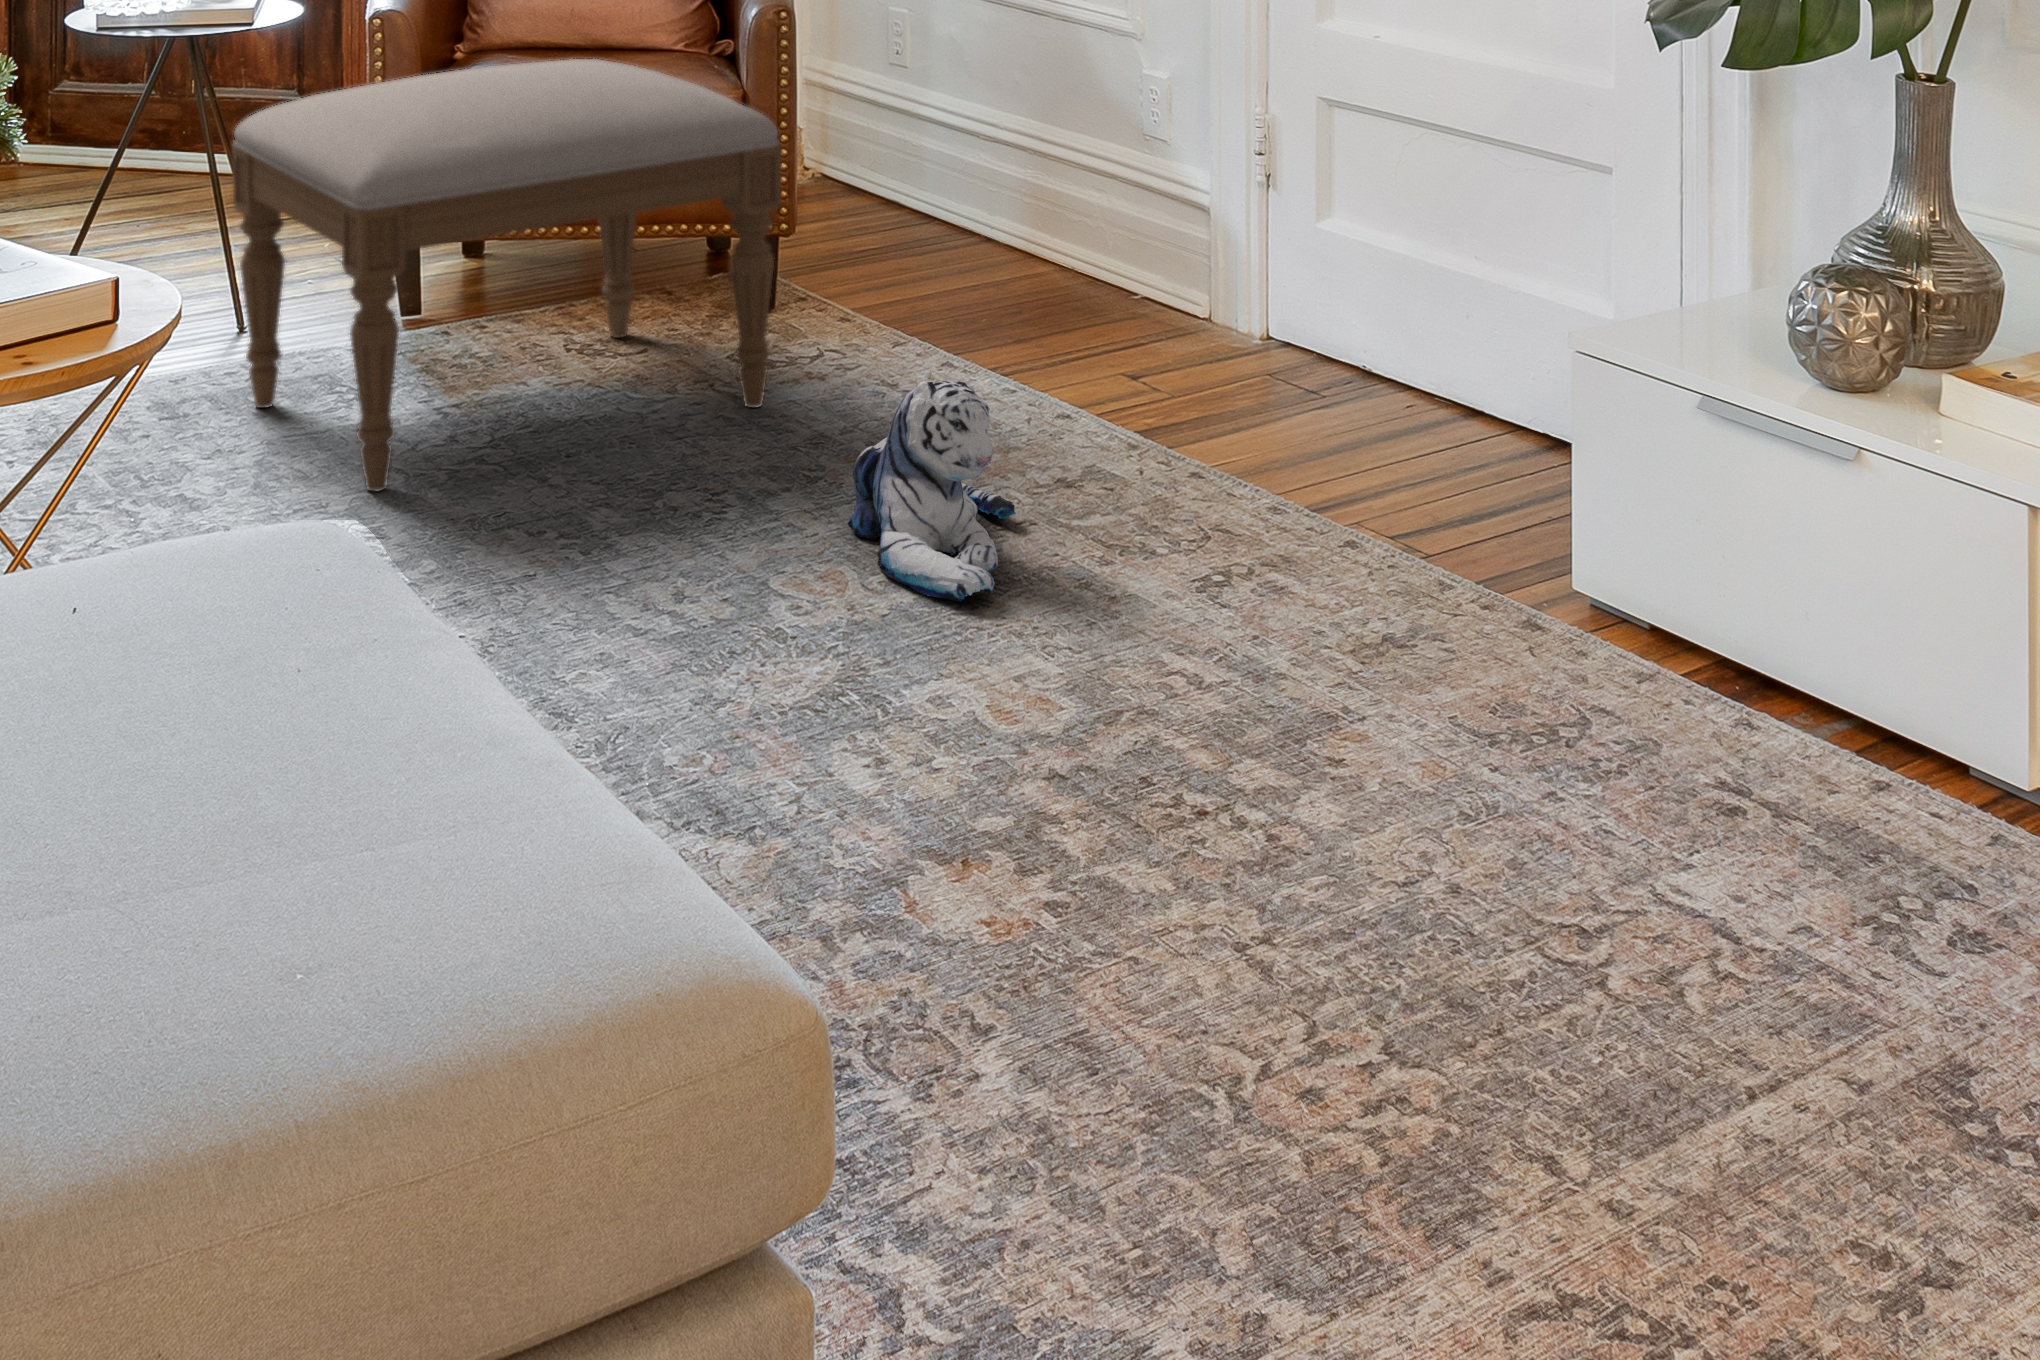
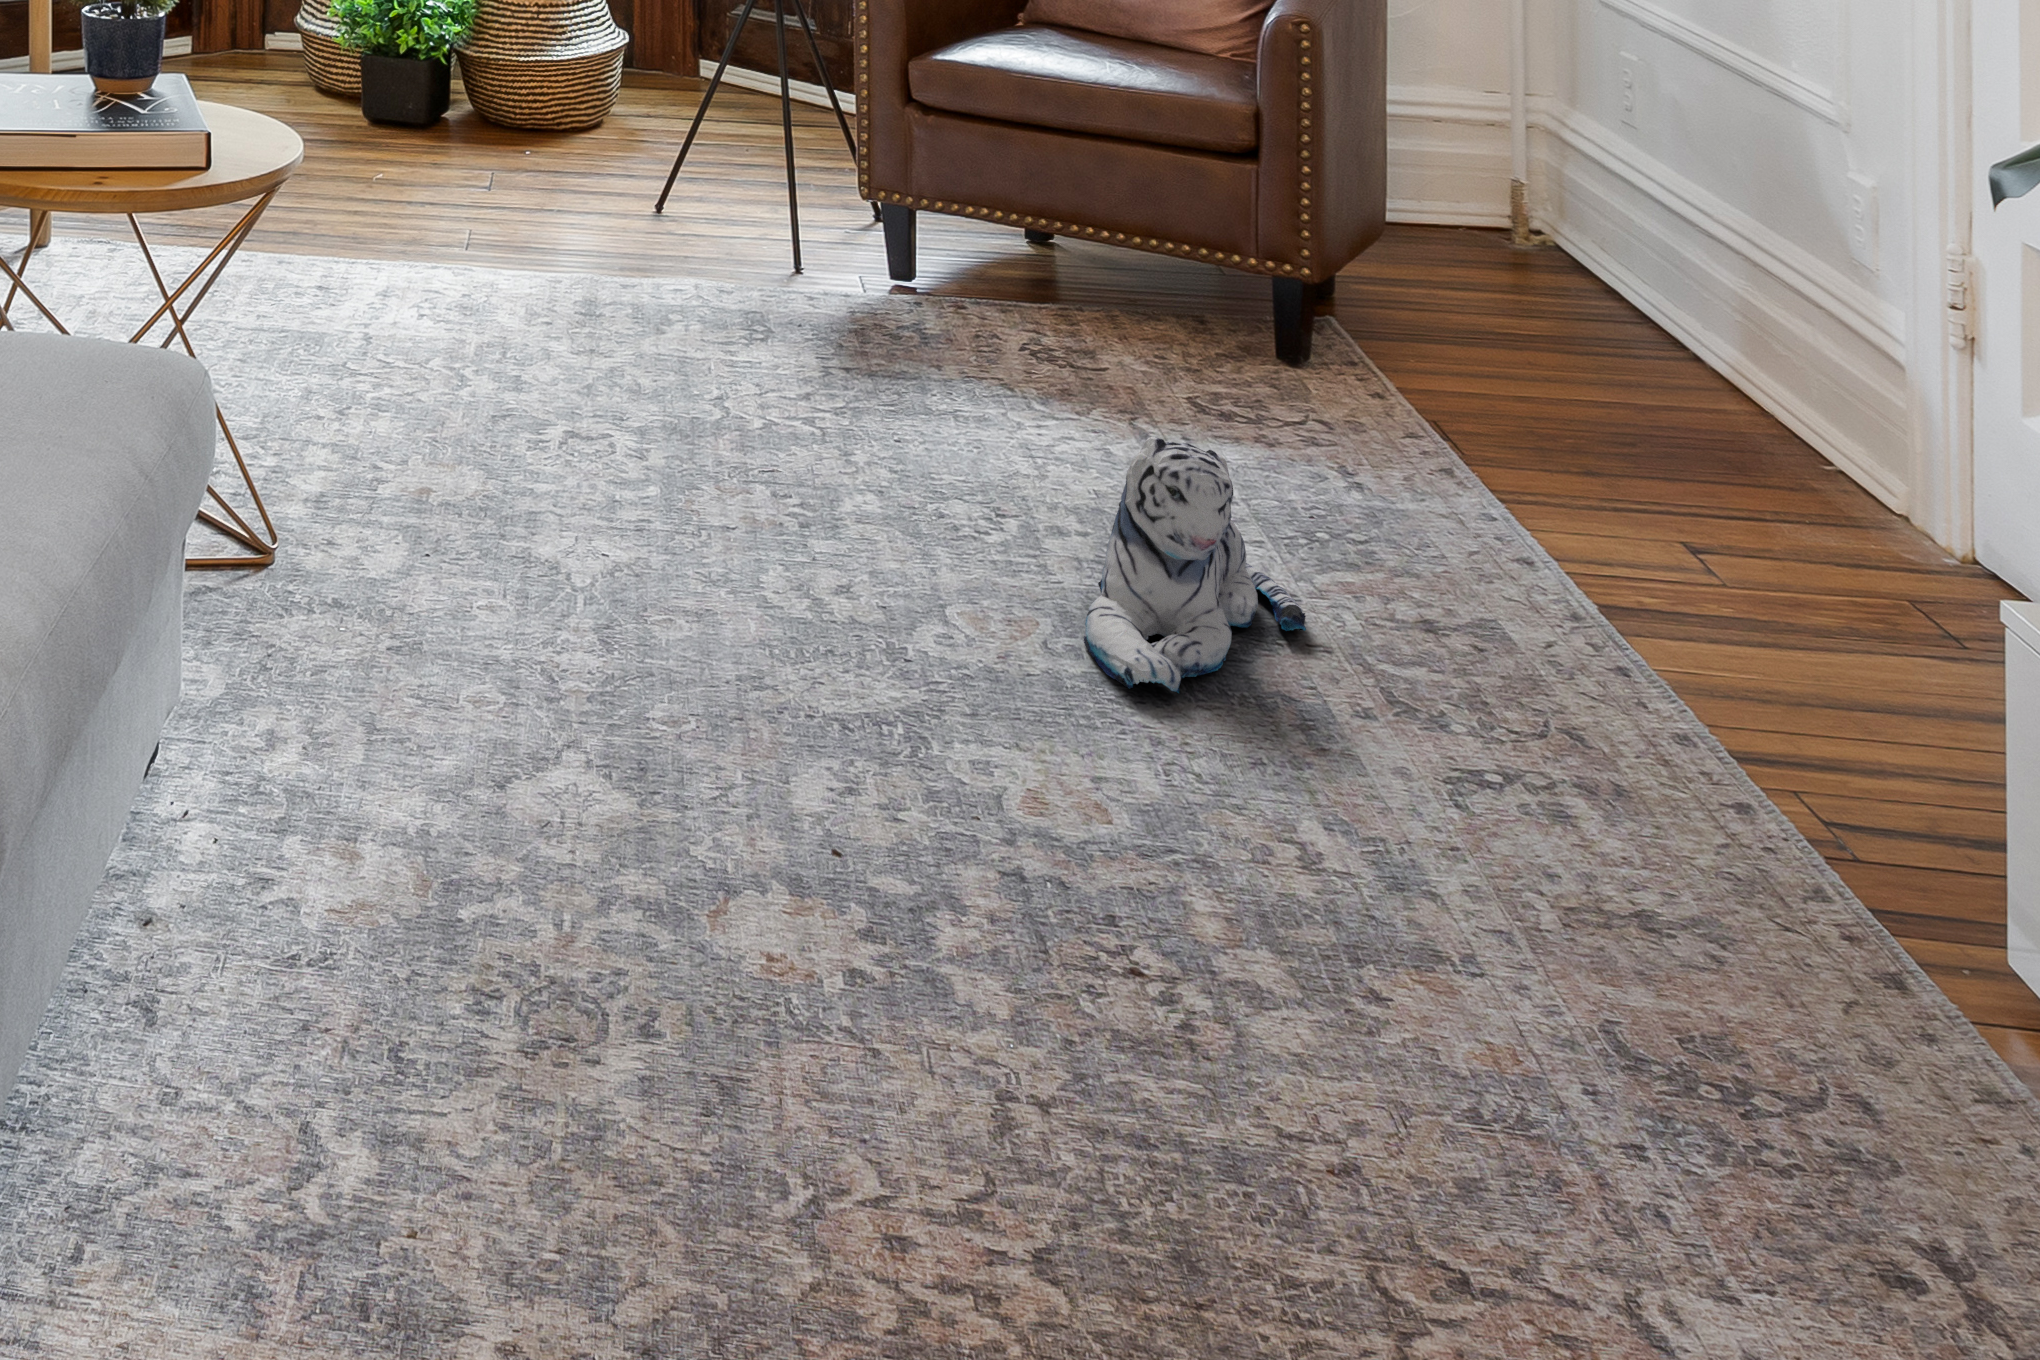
ottoman: present [232,59,782,492] -> none [645,33,1184,458]

